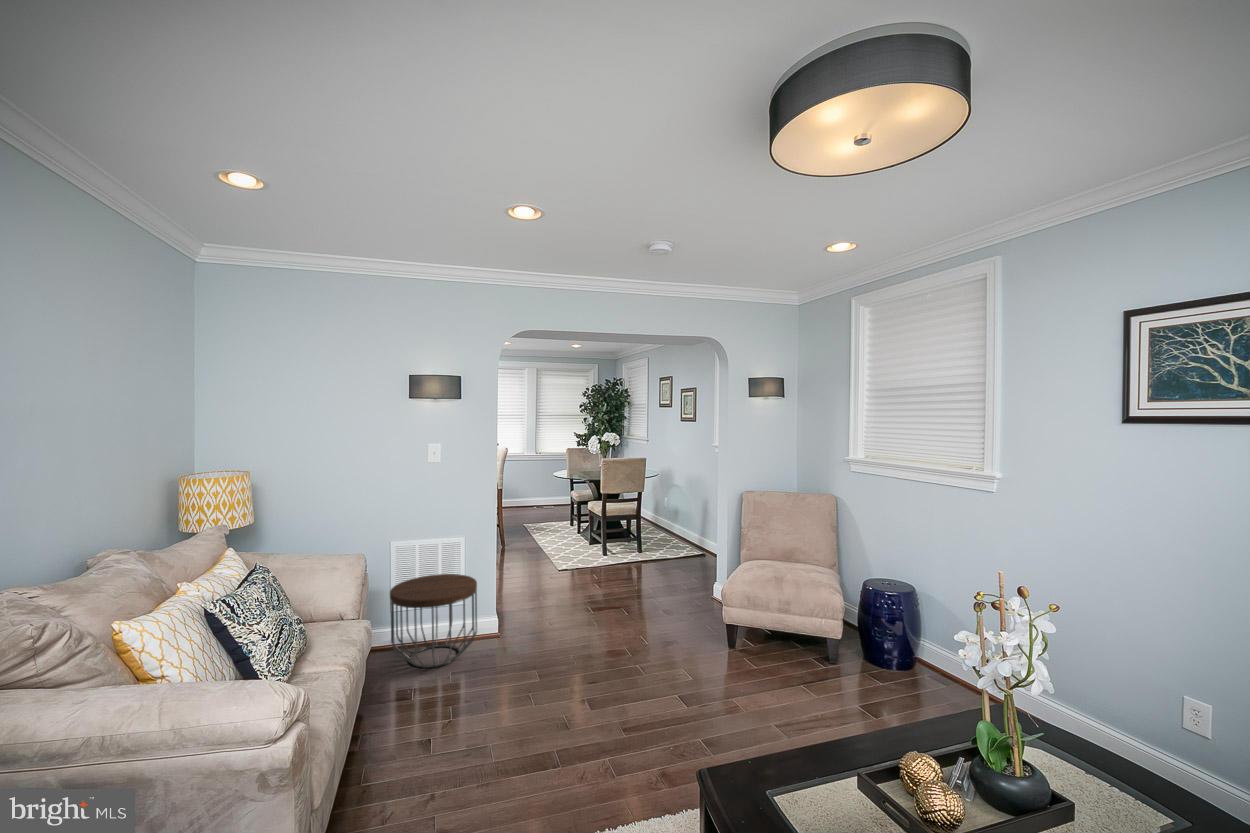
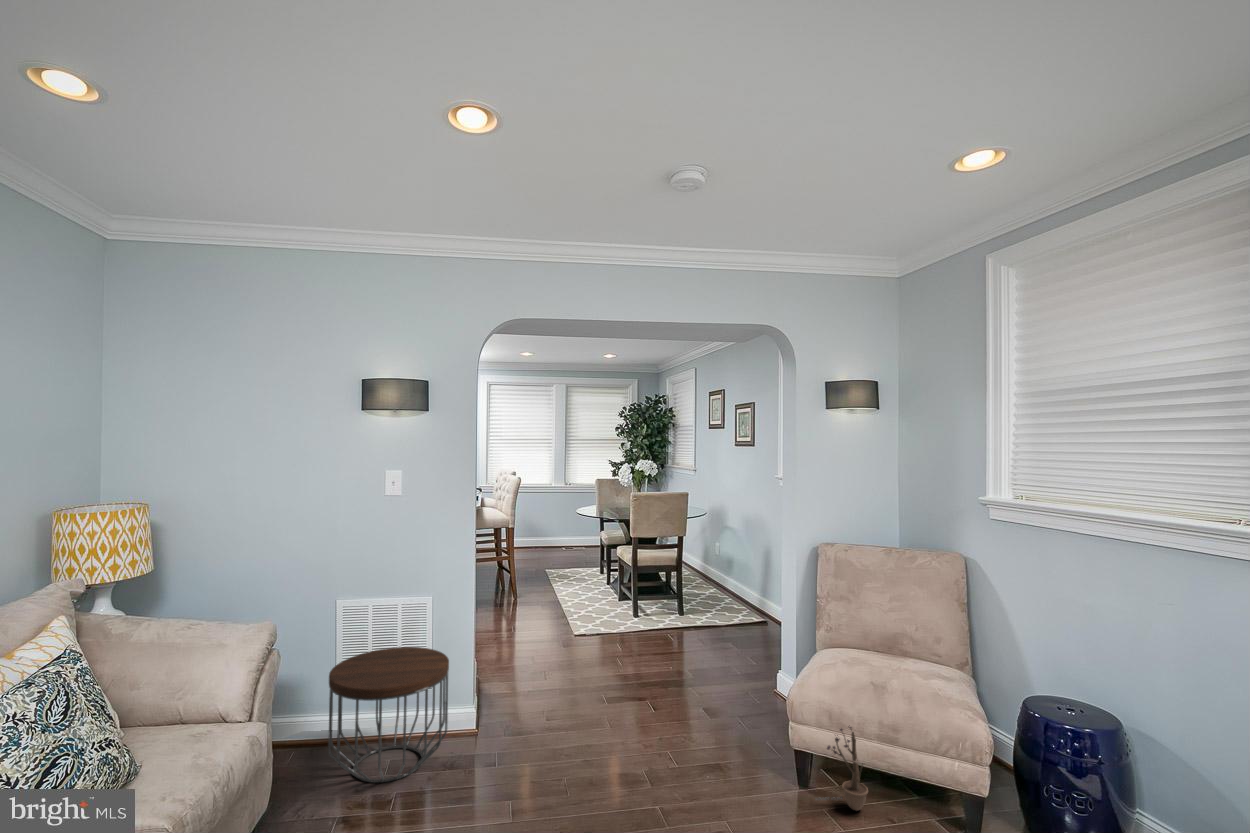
decorative plant: none [739,603,784,664] -> present [817,727,868,810]

